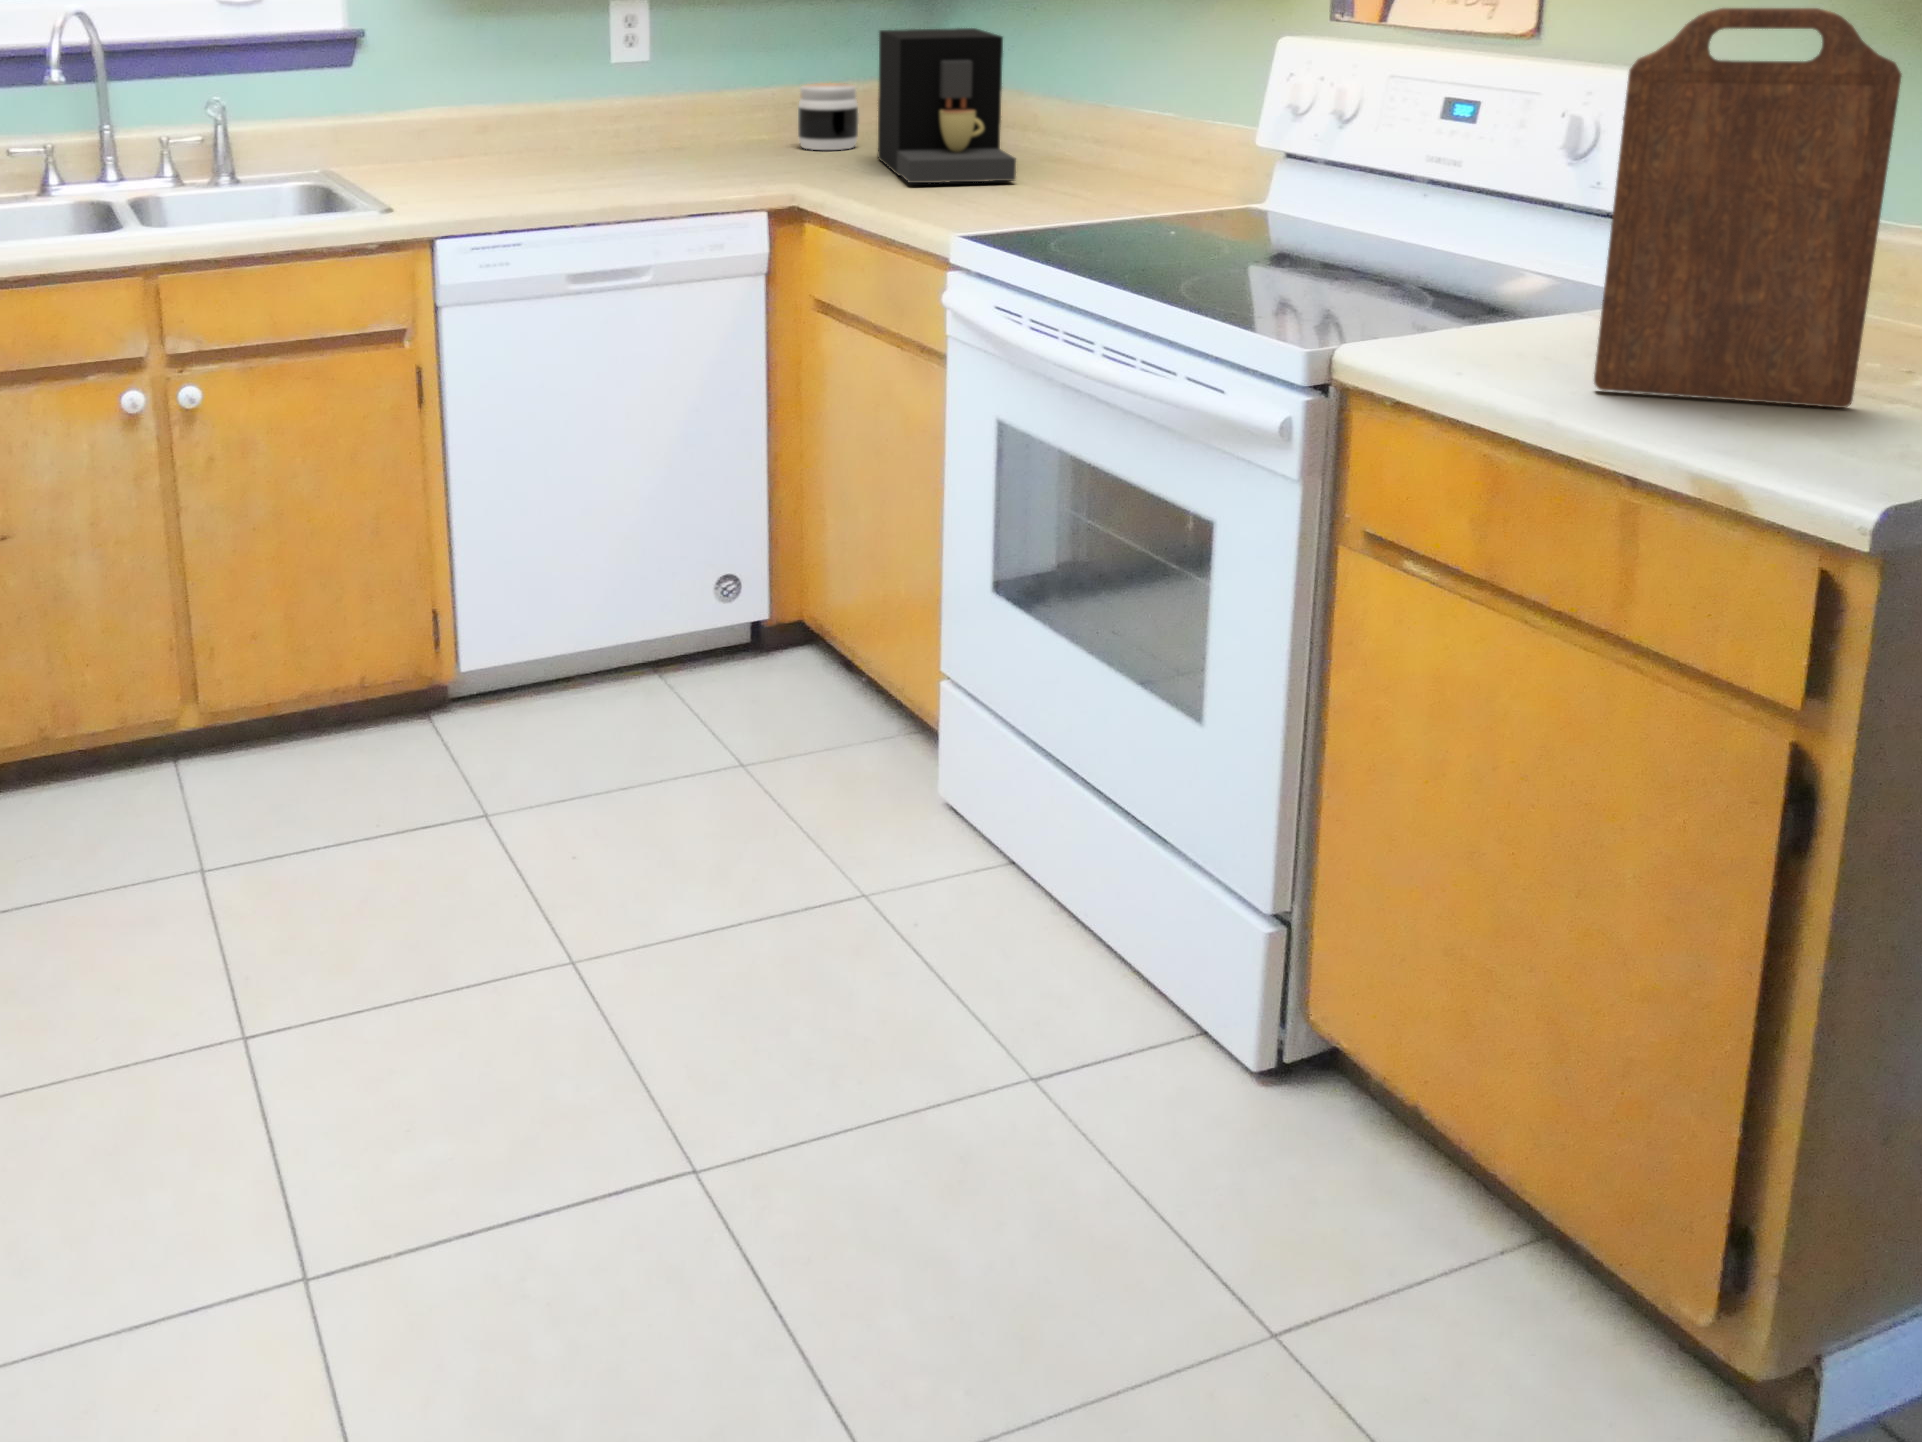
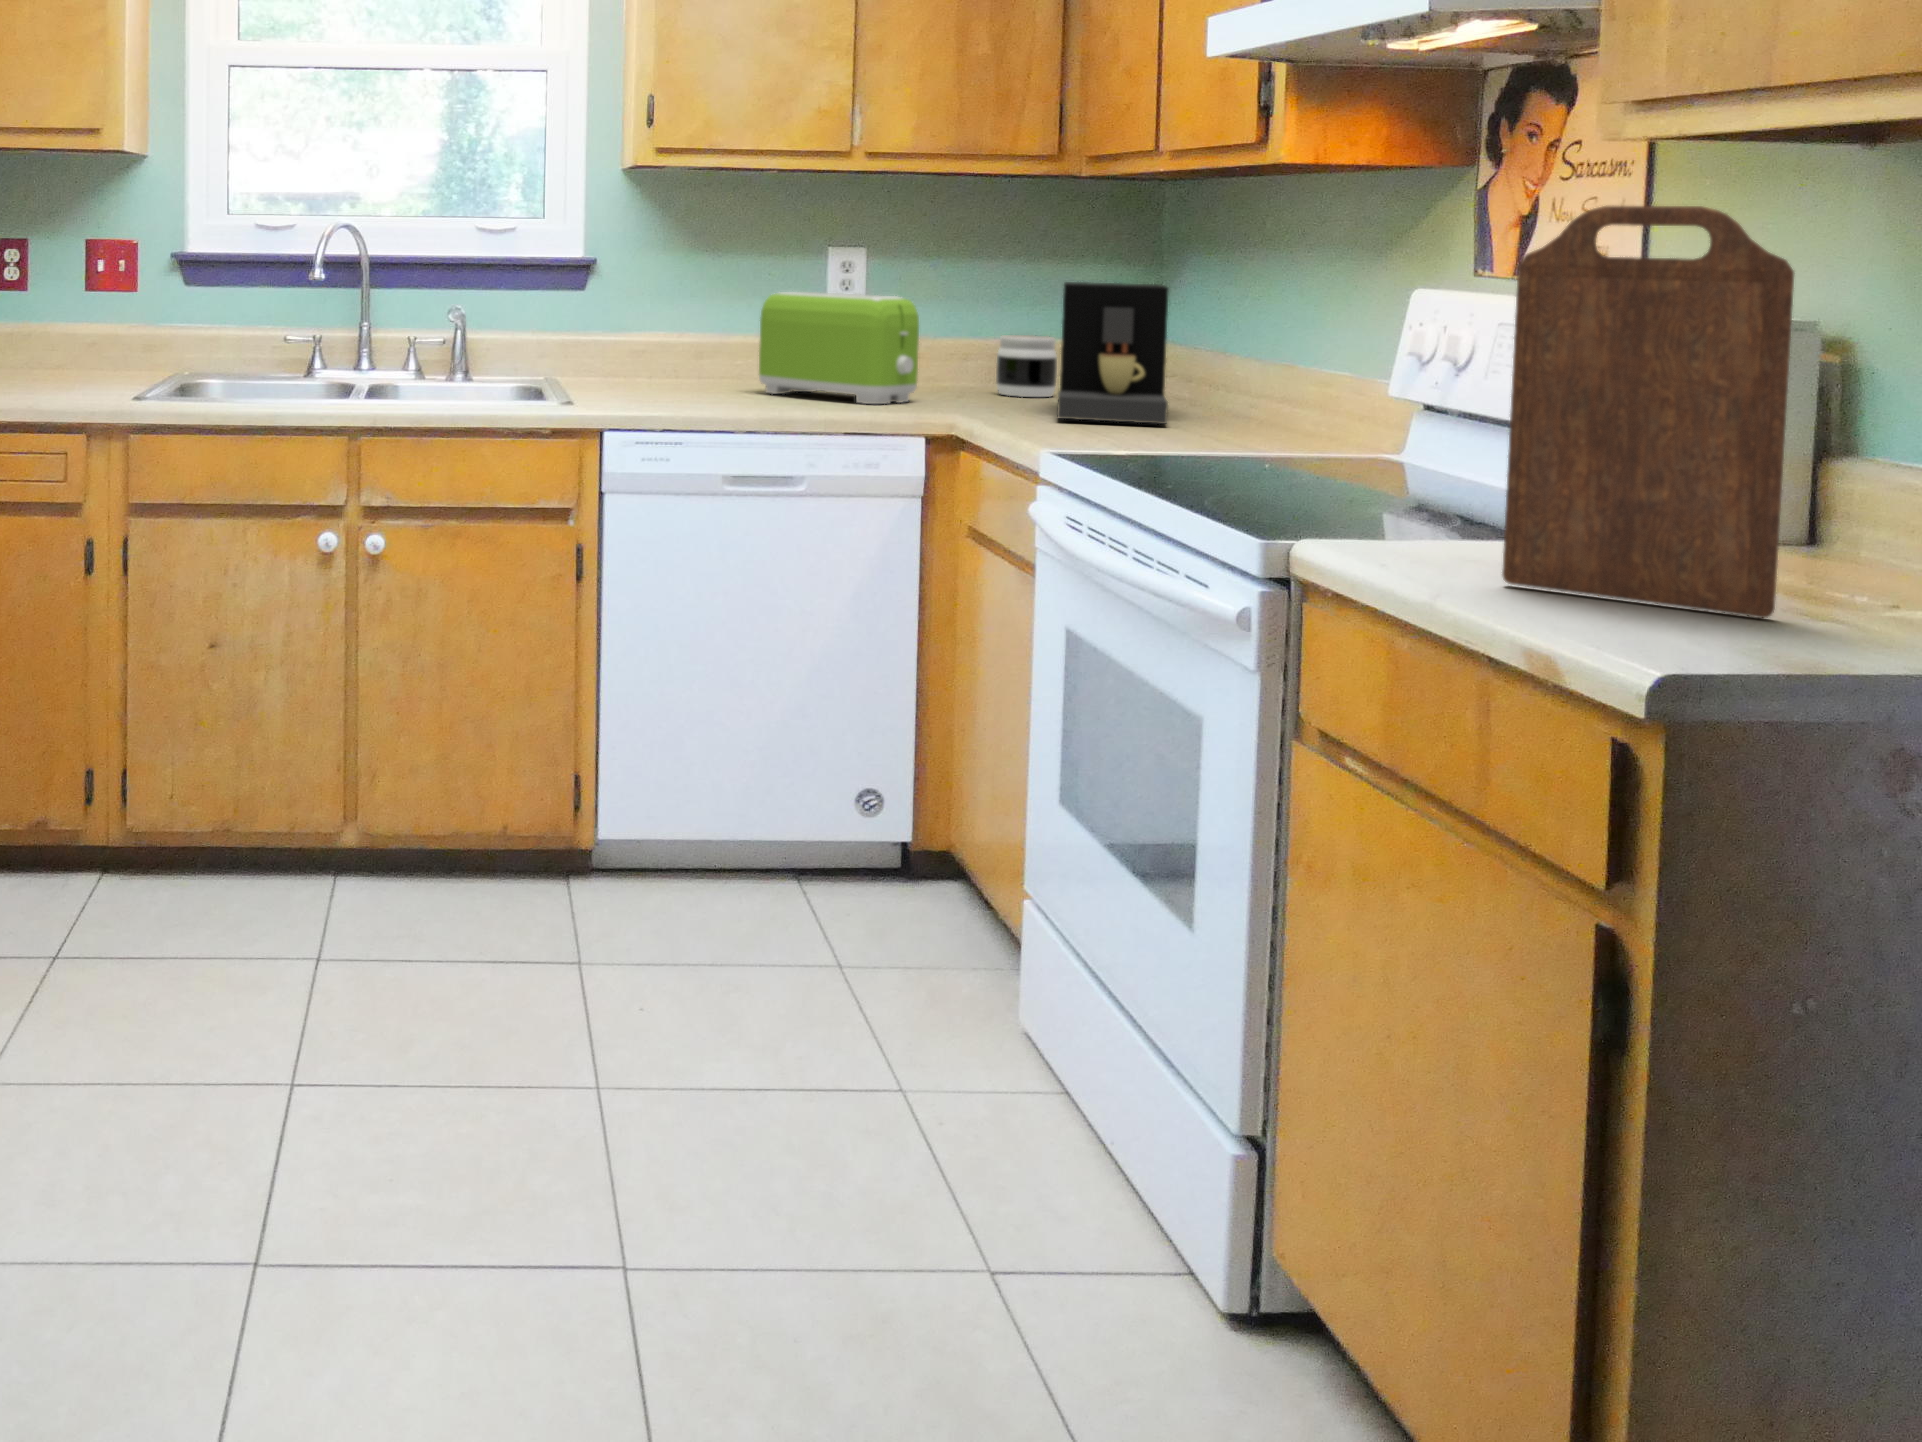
toaster: none [564,54,739,177] -> present [759,292,919,404]

